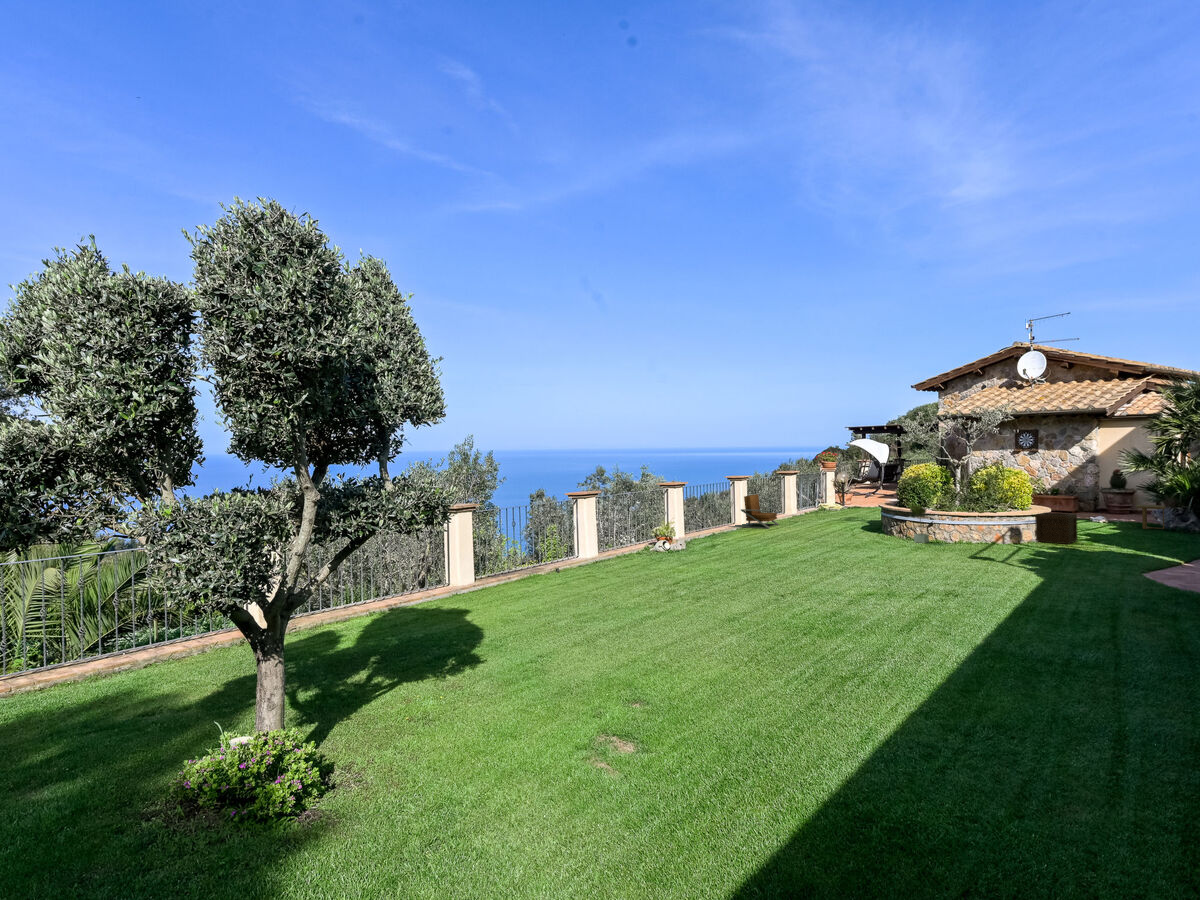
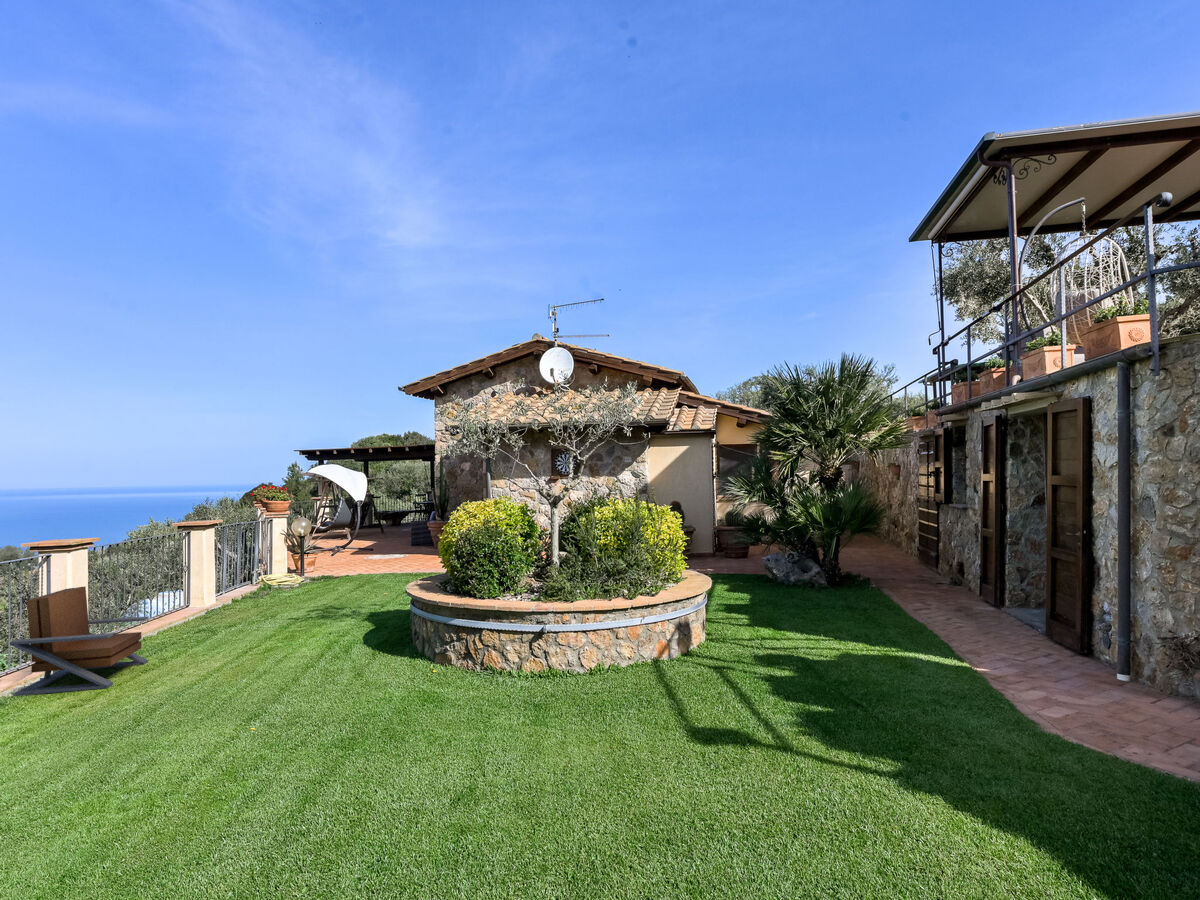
potted tree: present [910,505,929,543] -> none [499,591,539,685]
side table: present [1136,505,1166,529] -> none [735,548,767,583]
wooden crate: present [1035,512,1078,544] -> none [694,578,751,638]

